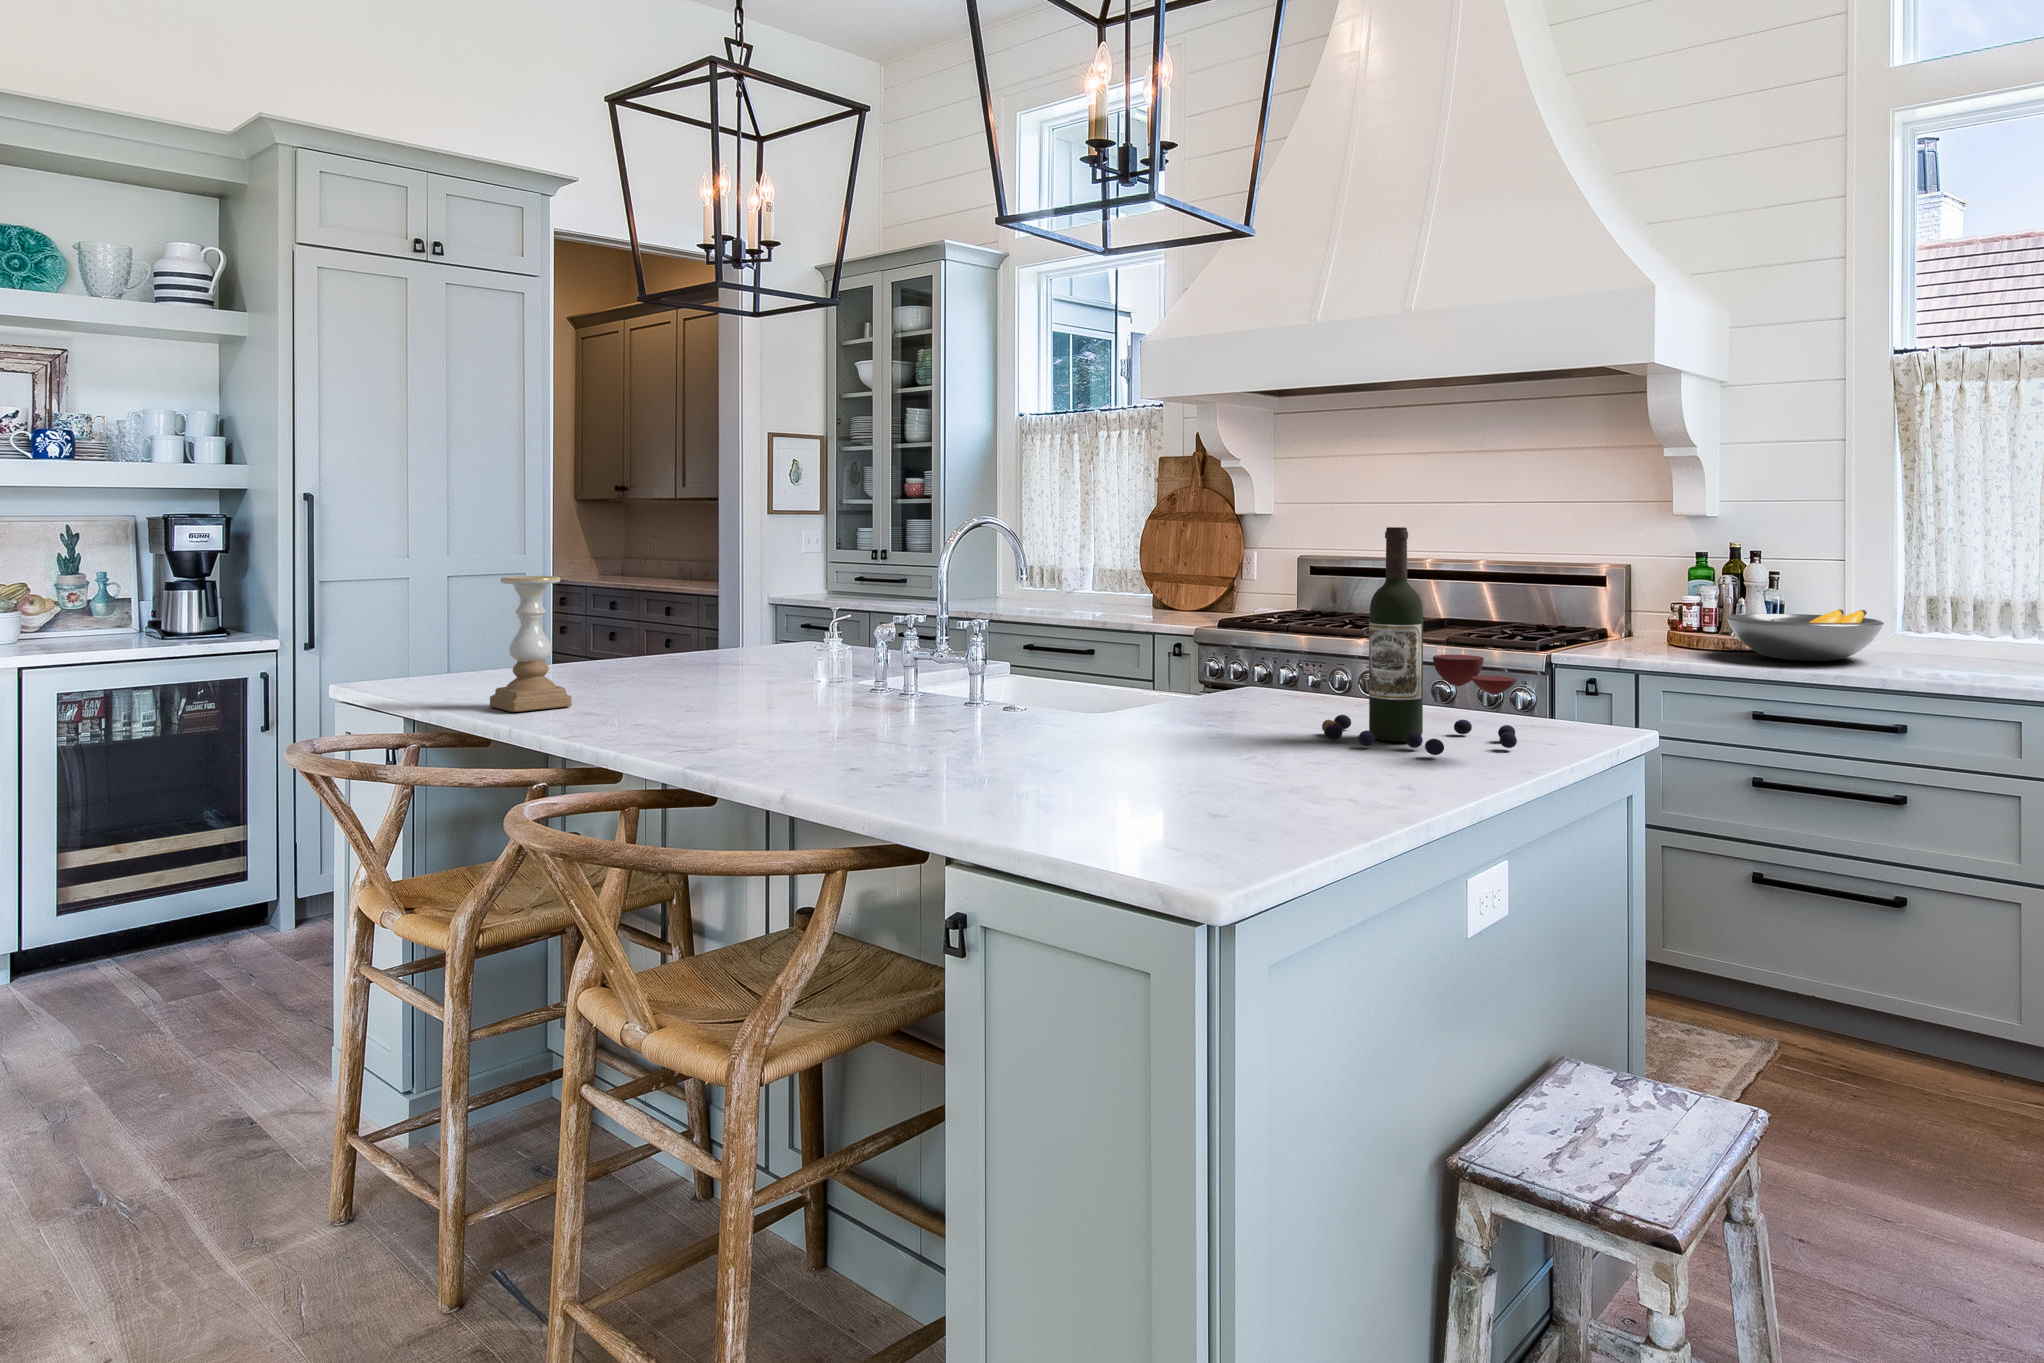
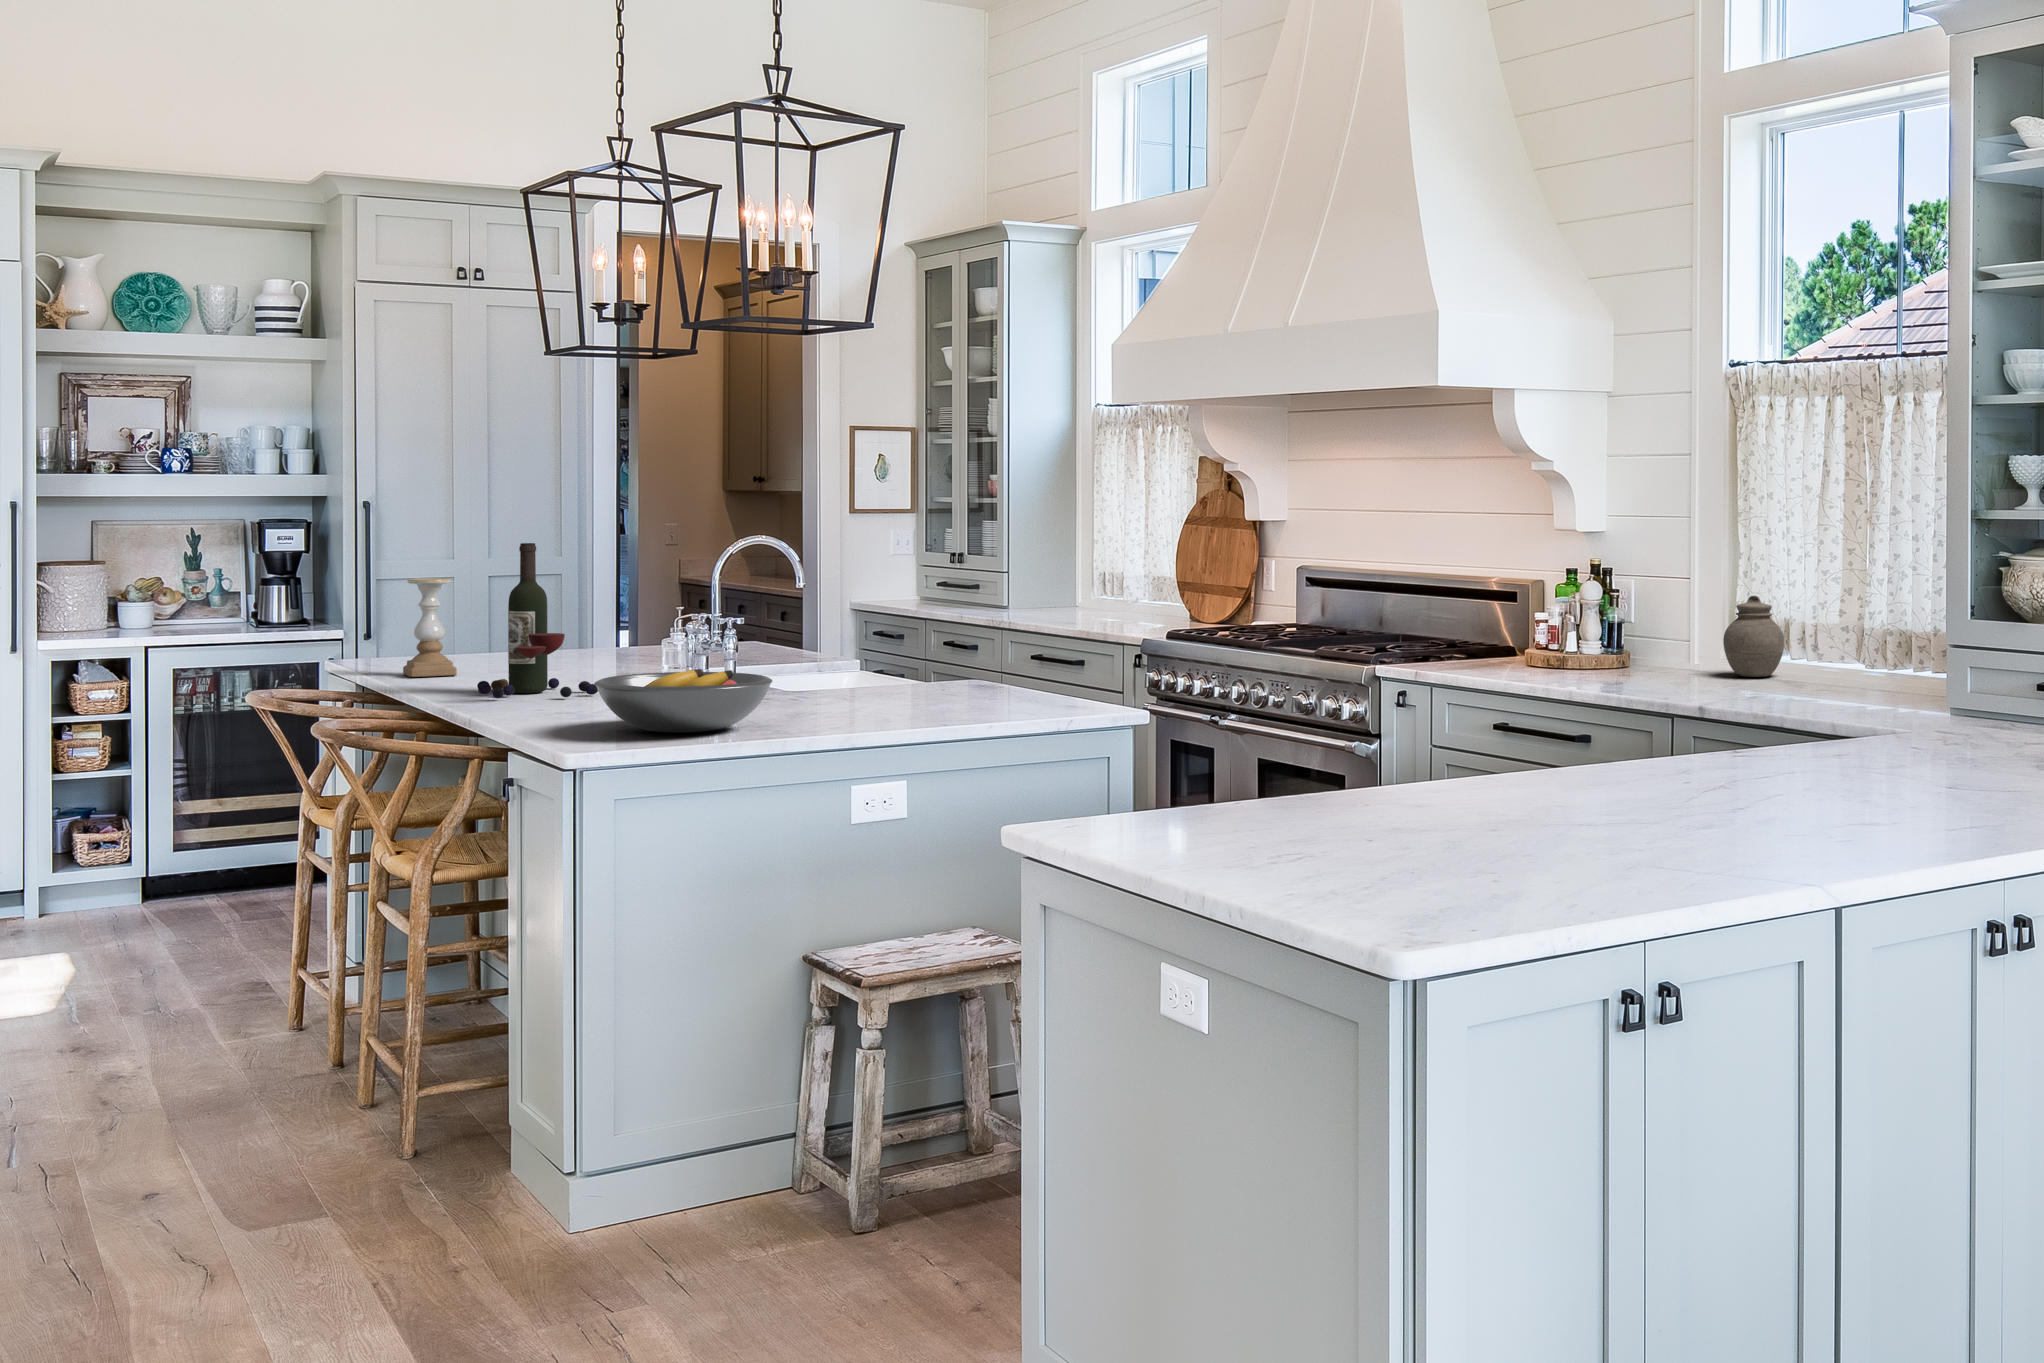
wine bottle: present [1322,527,1517,755] -> present [477,543,598,698]
jar: none [1939,578,2010,660] -> present [1723,596,1784,677]
fruit bowl: present [1726,610,1884,661] -> present [594,669,772,733]

